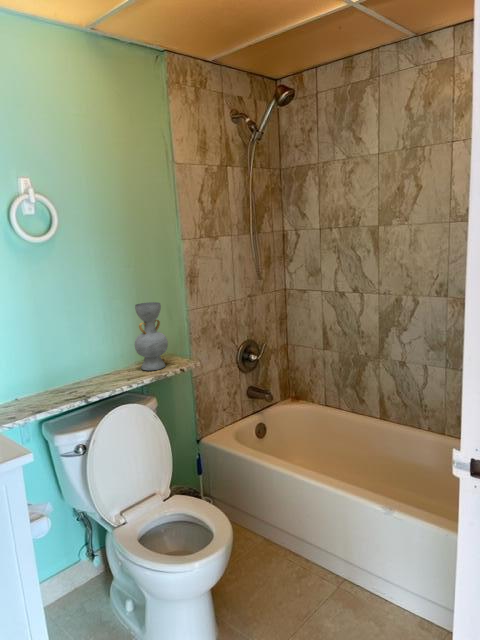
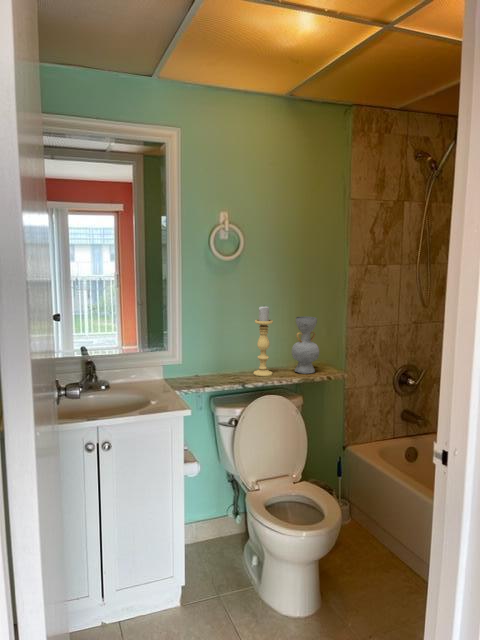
candle holder: none [86,295,116,383] -> present [254,306,273,376]

